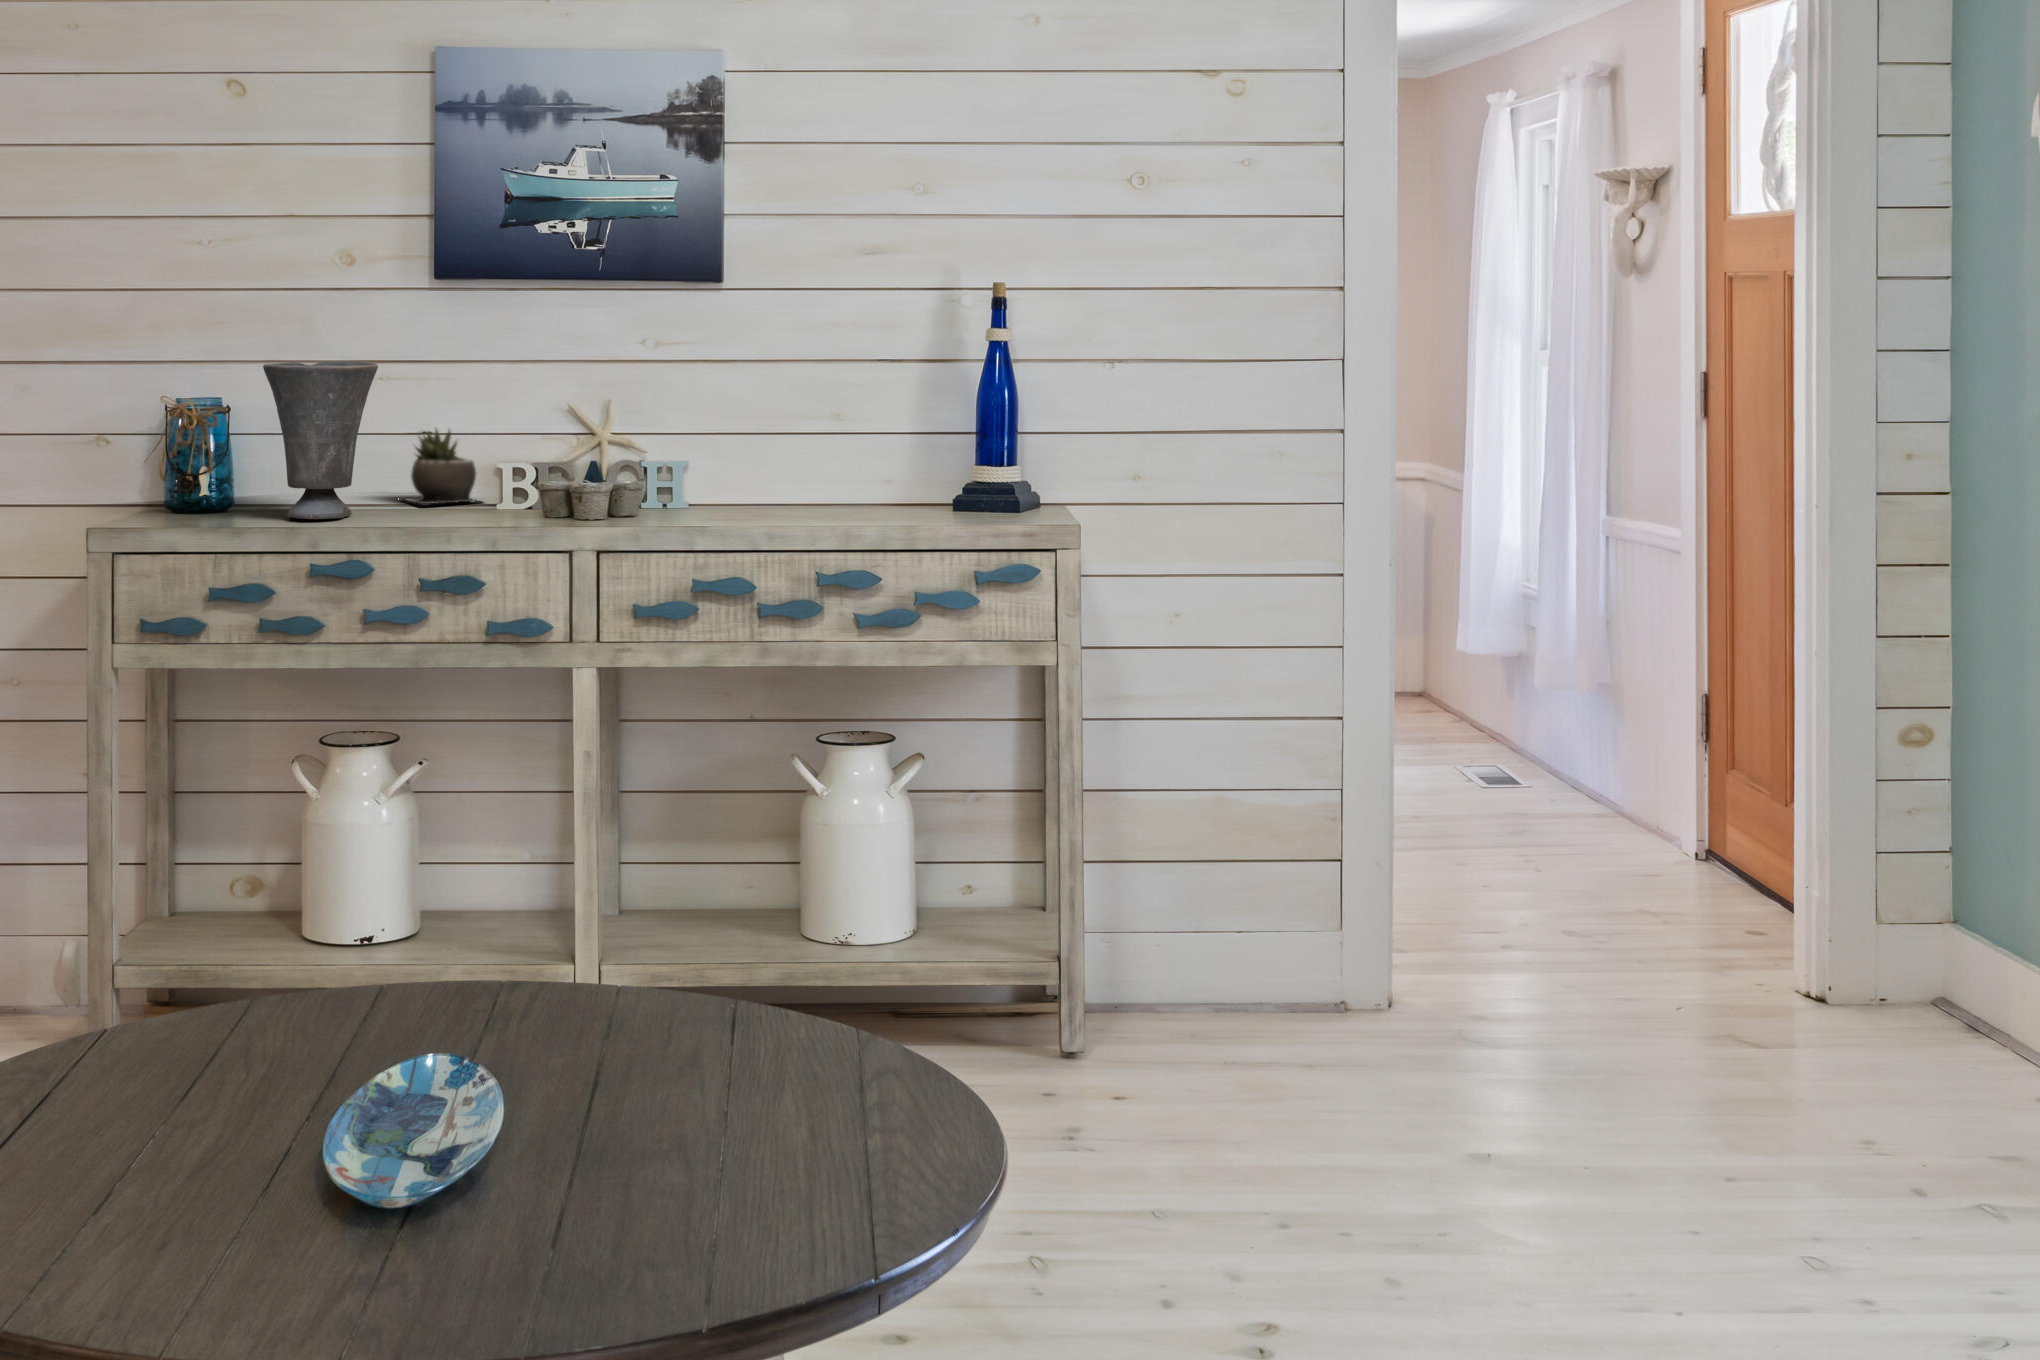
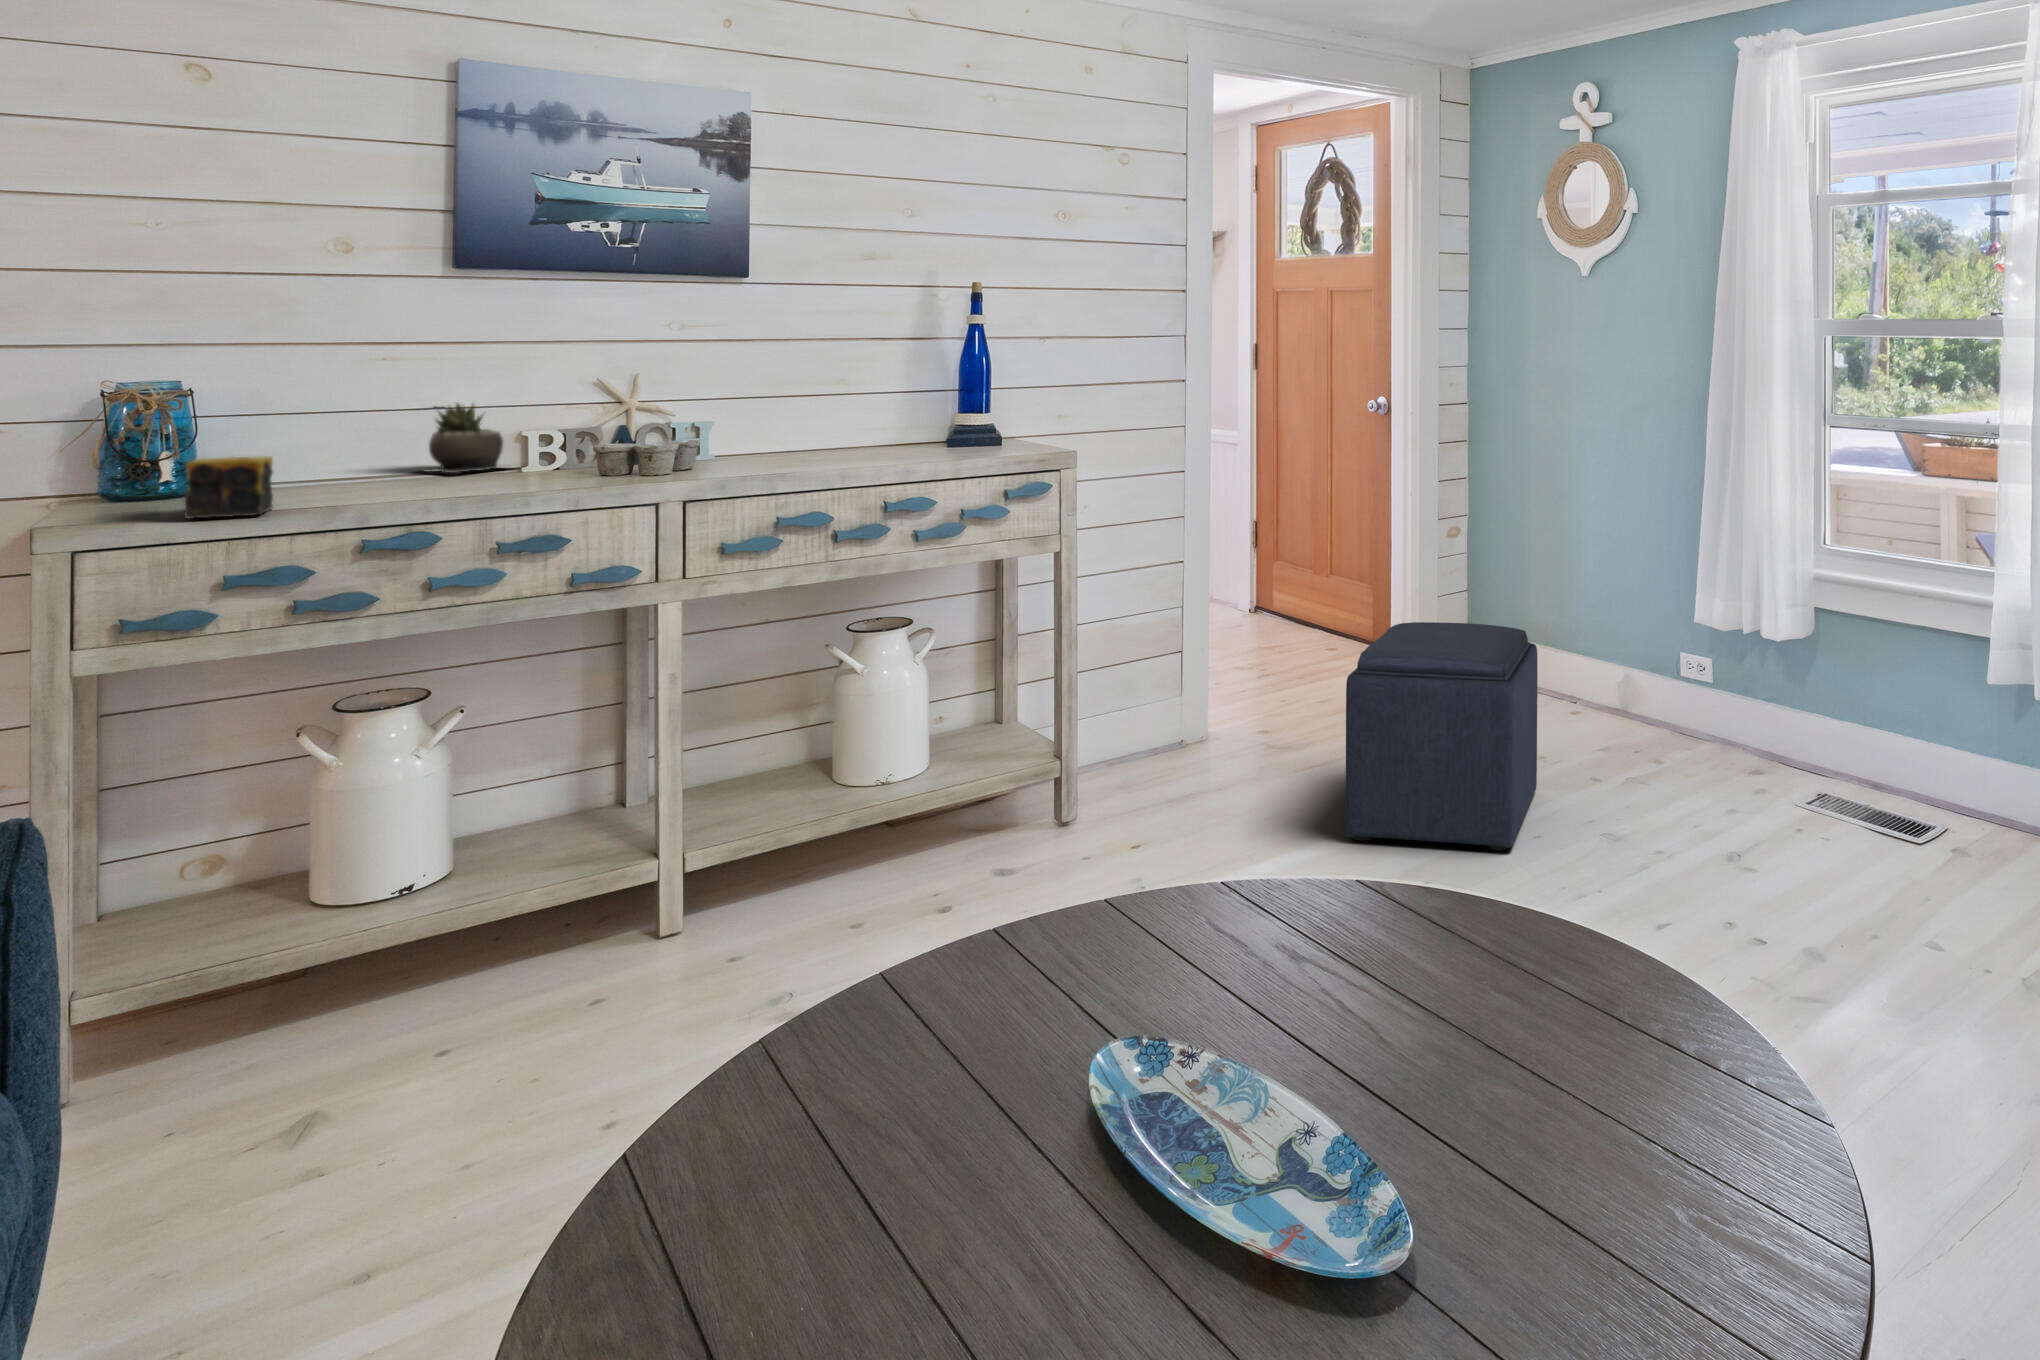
vase: present [263,361,378,519] -> none [265,340,411,492]
candle: none [182,480,252,538] -> present [184,456,273,518]
ottoman: none [1395,828,1779,1206] -> present [1346,622,1537,850]

